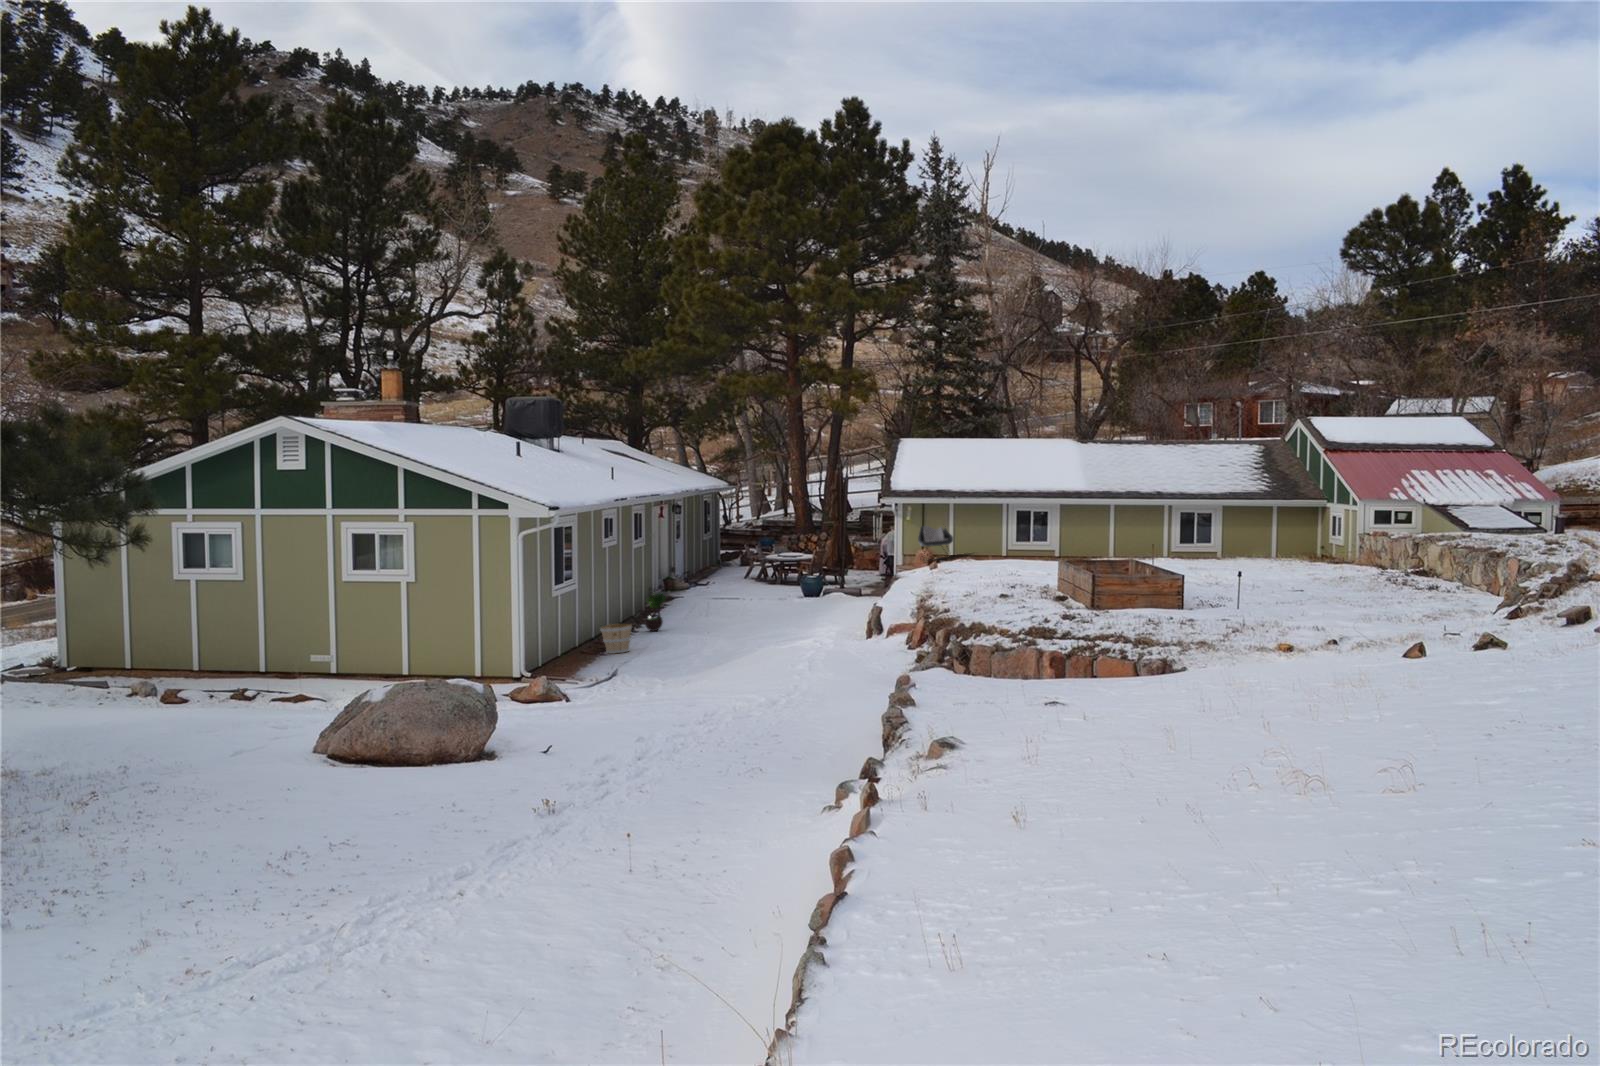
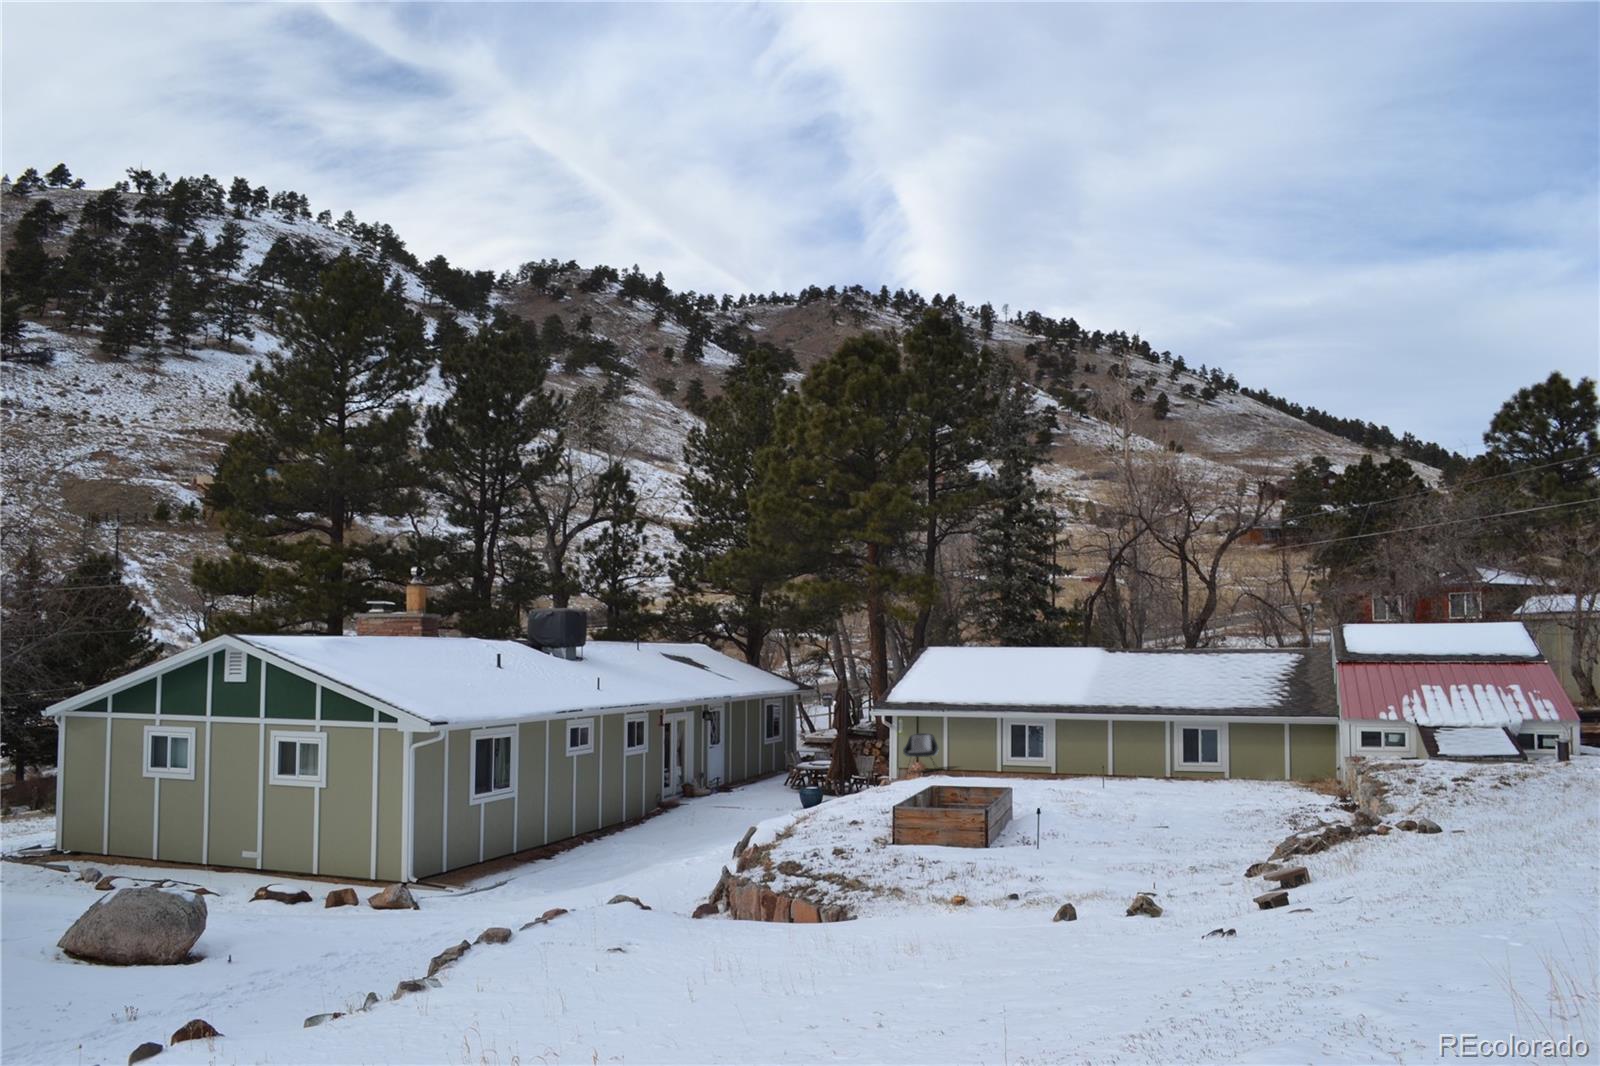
potted tree: present [645,593,665,631] -> none [591,796,614,838]
wooden bucket: present [600,624,632,654] -> none [521,831,553,861]

